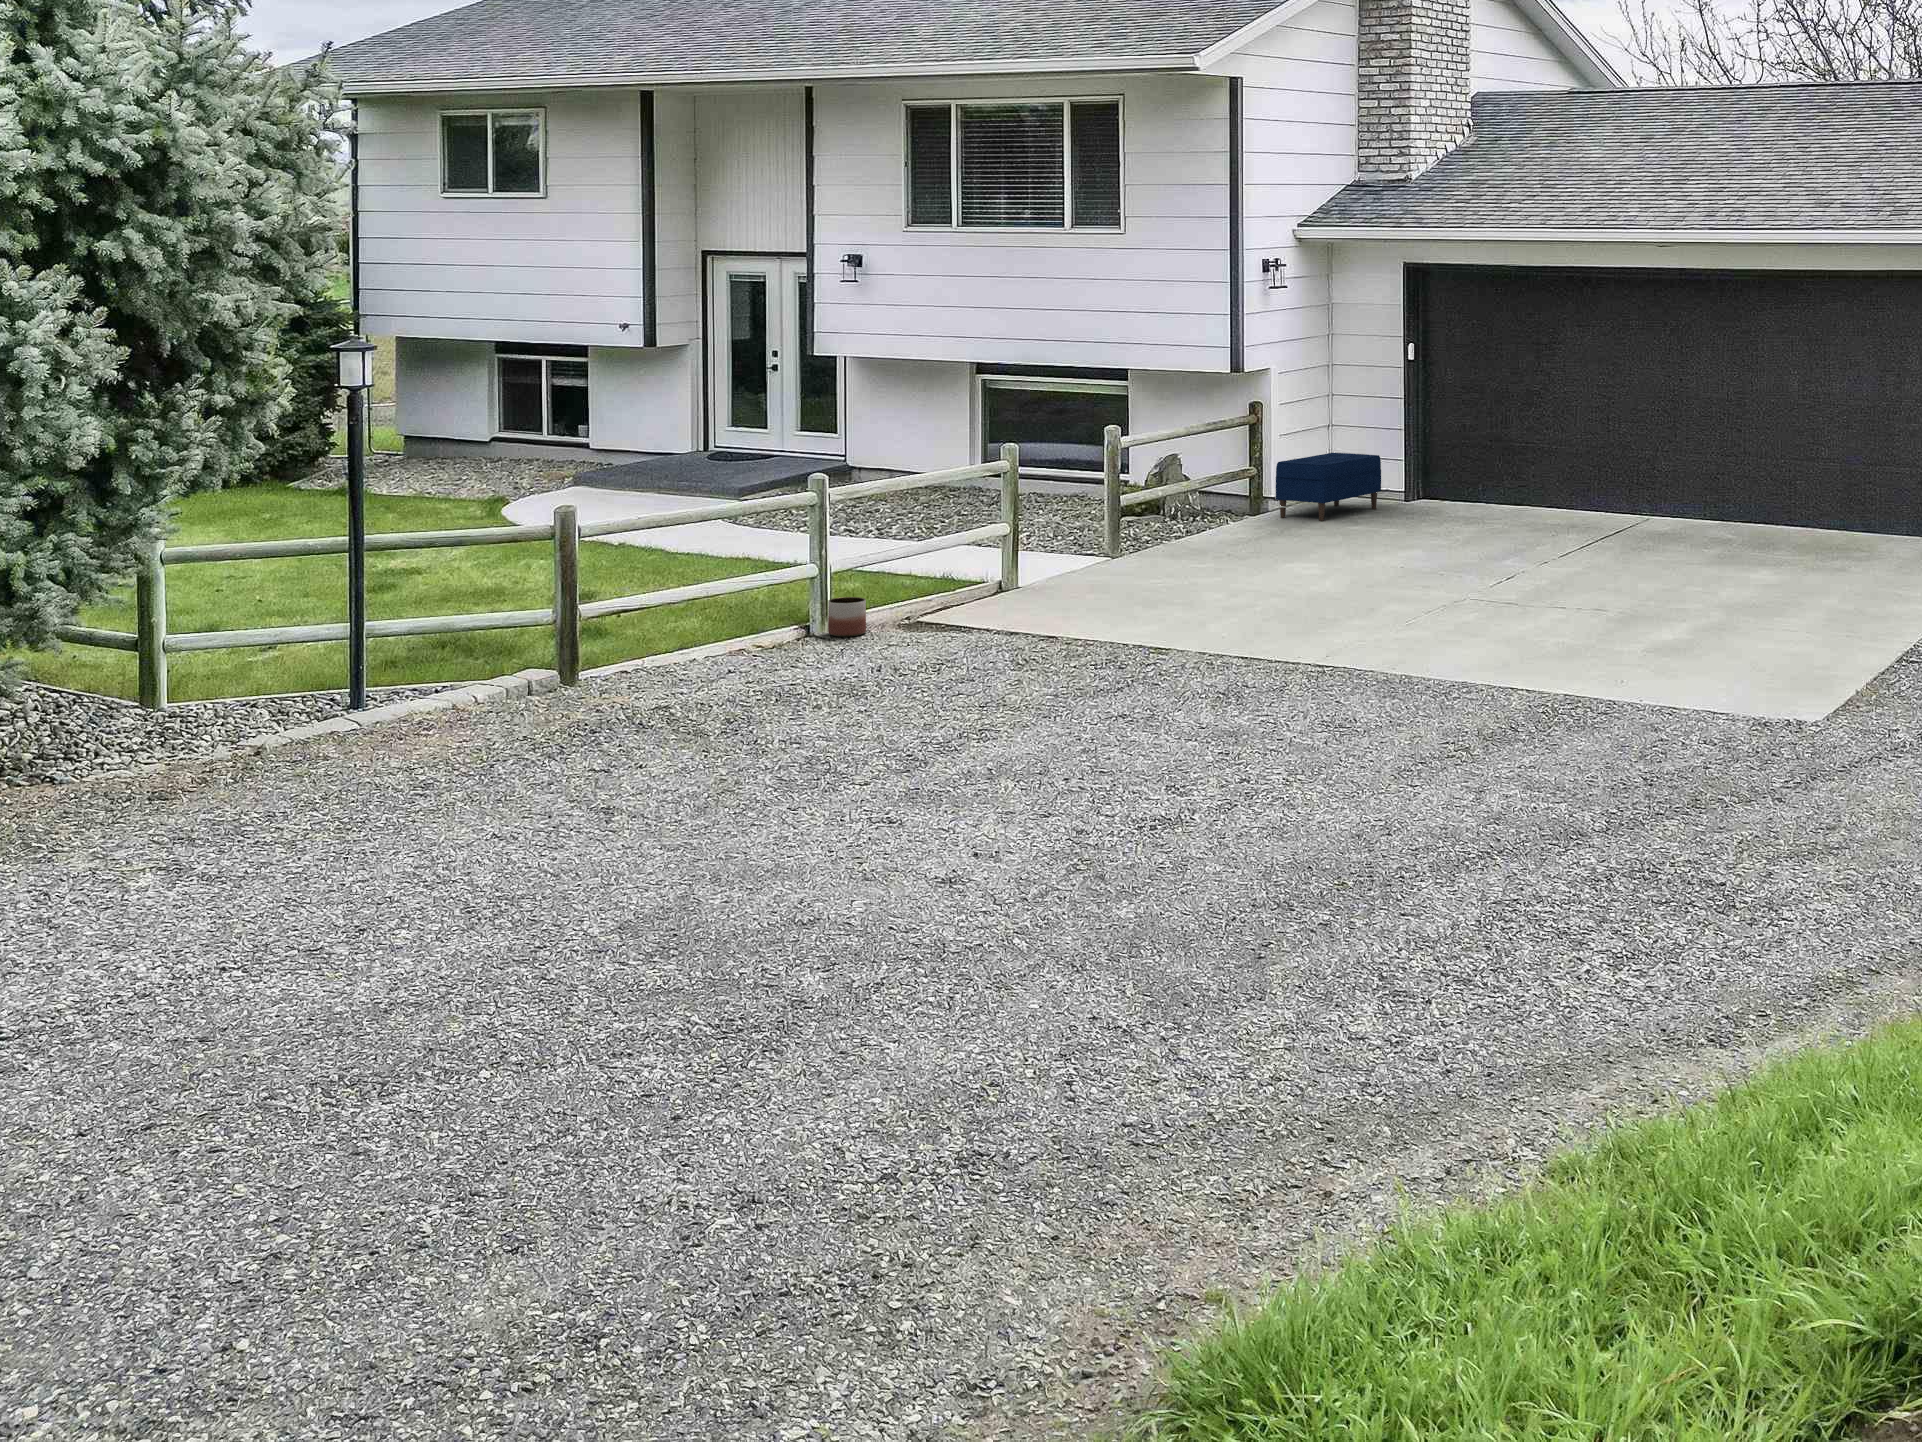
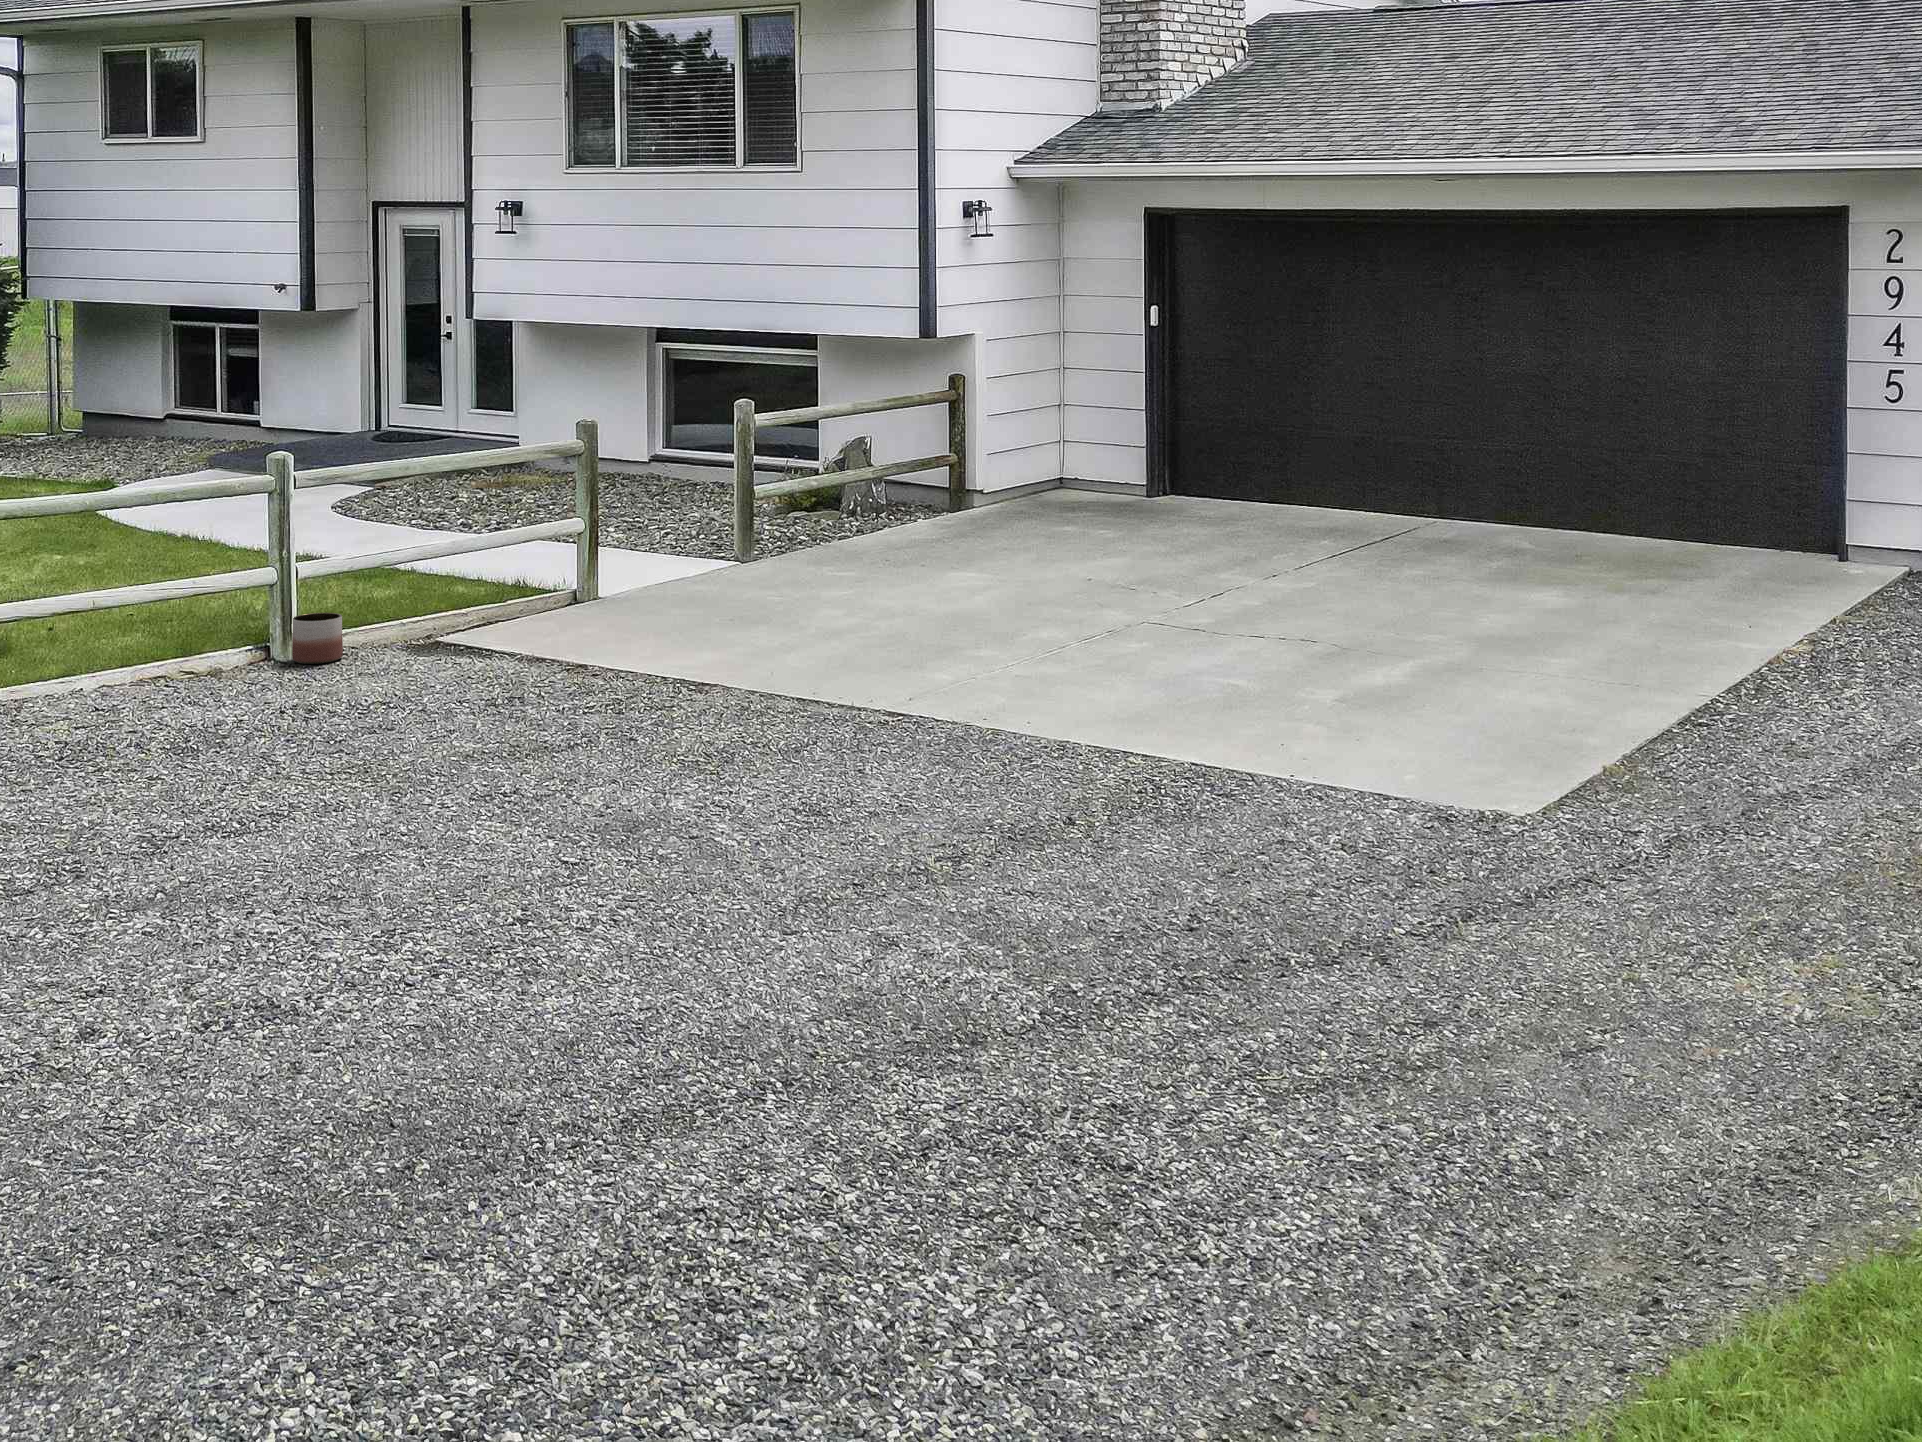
bench: present [1276,453,1381,521] -> none [983,437,1119,519]

